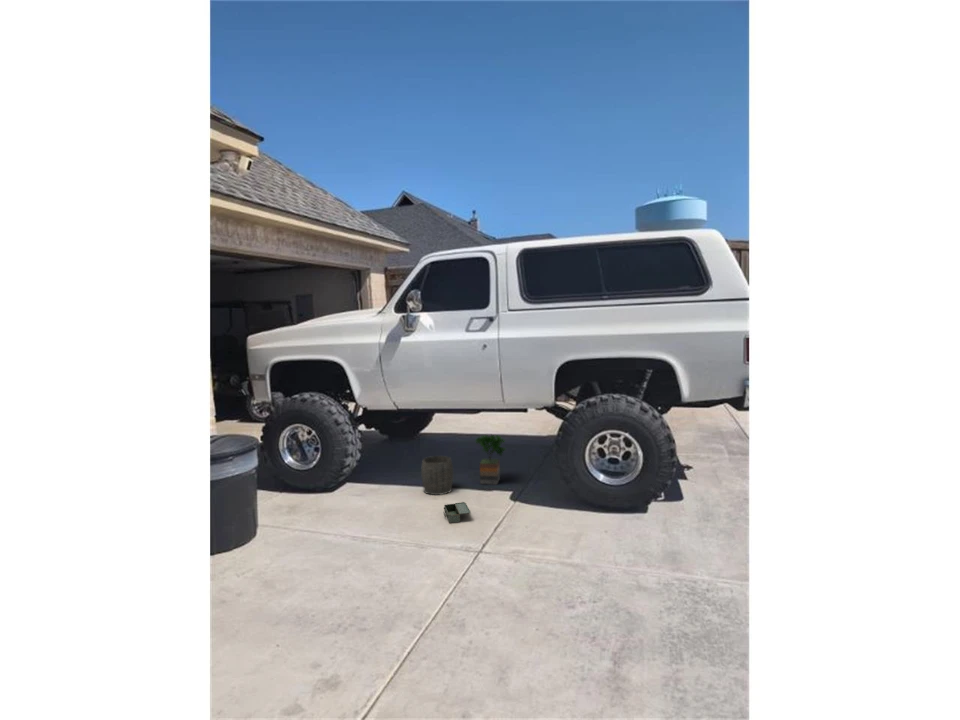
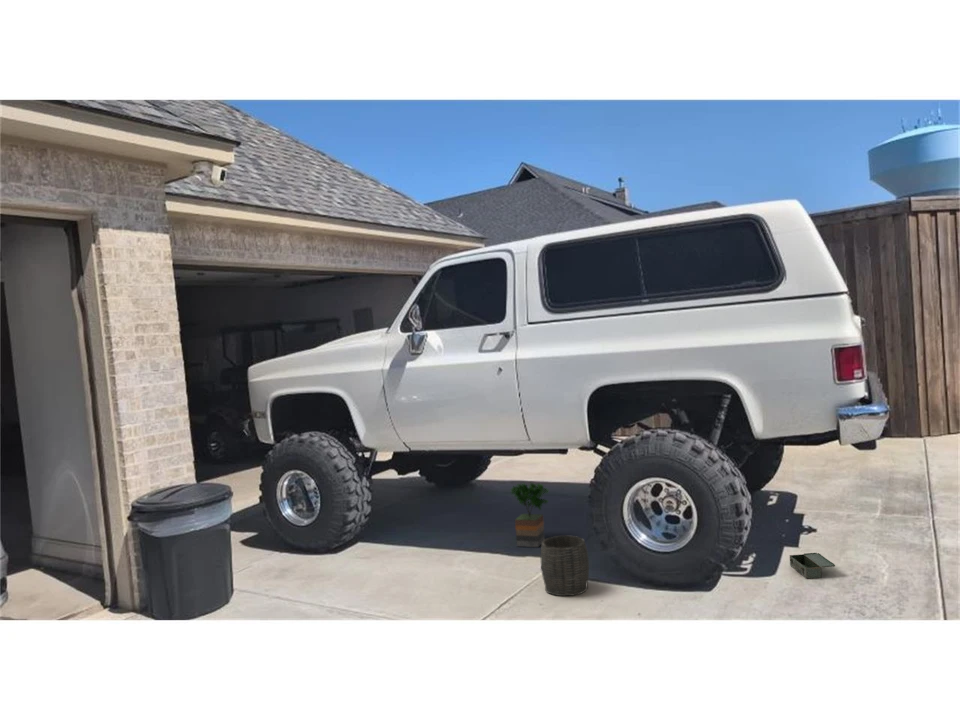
woven basket: present [421,456,453,495] -> present [541,536,589,596]
toolbox: present [444,502,471,523] -> present [790,553,835,579]

